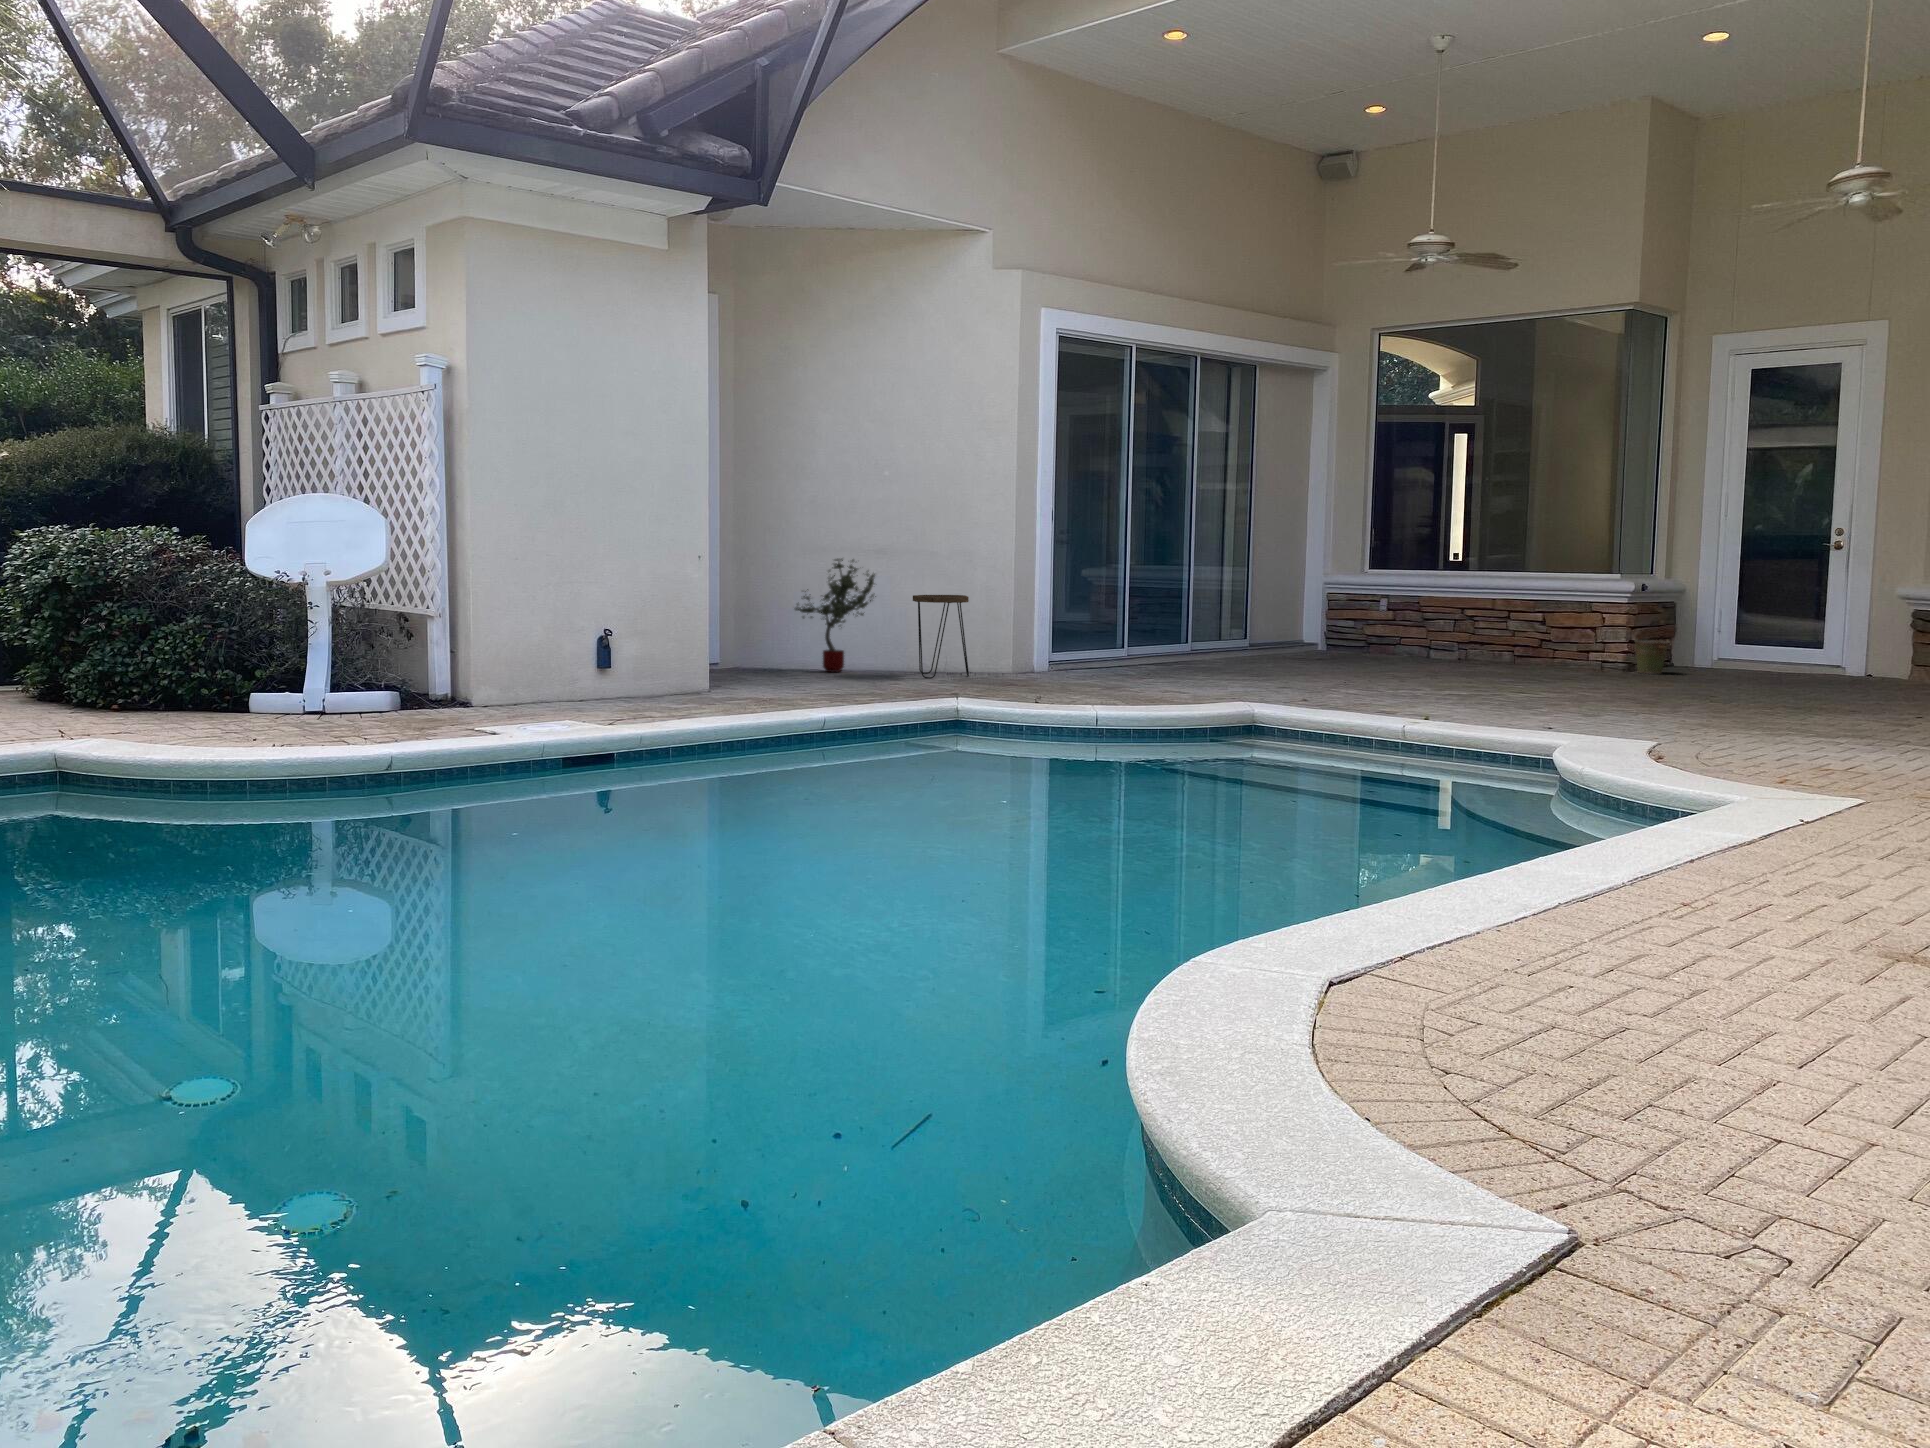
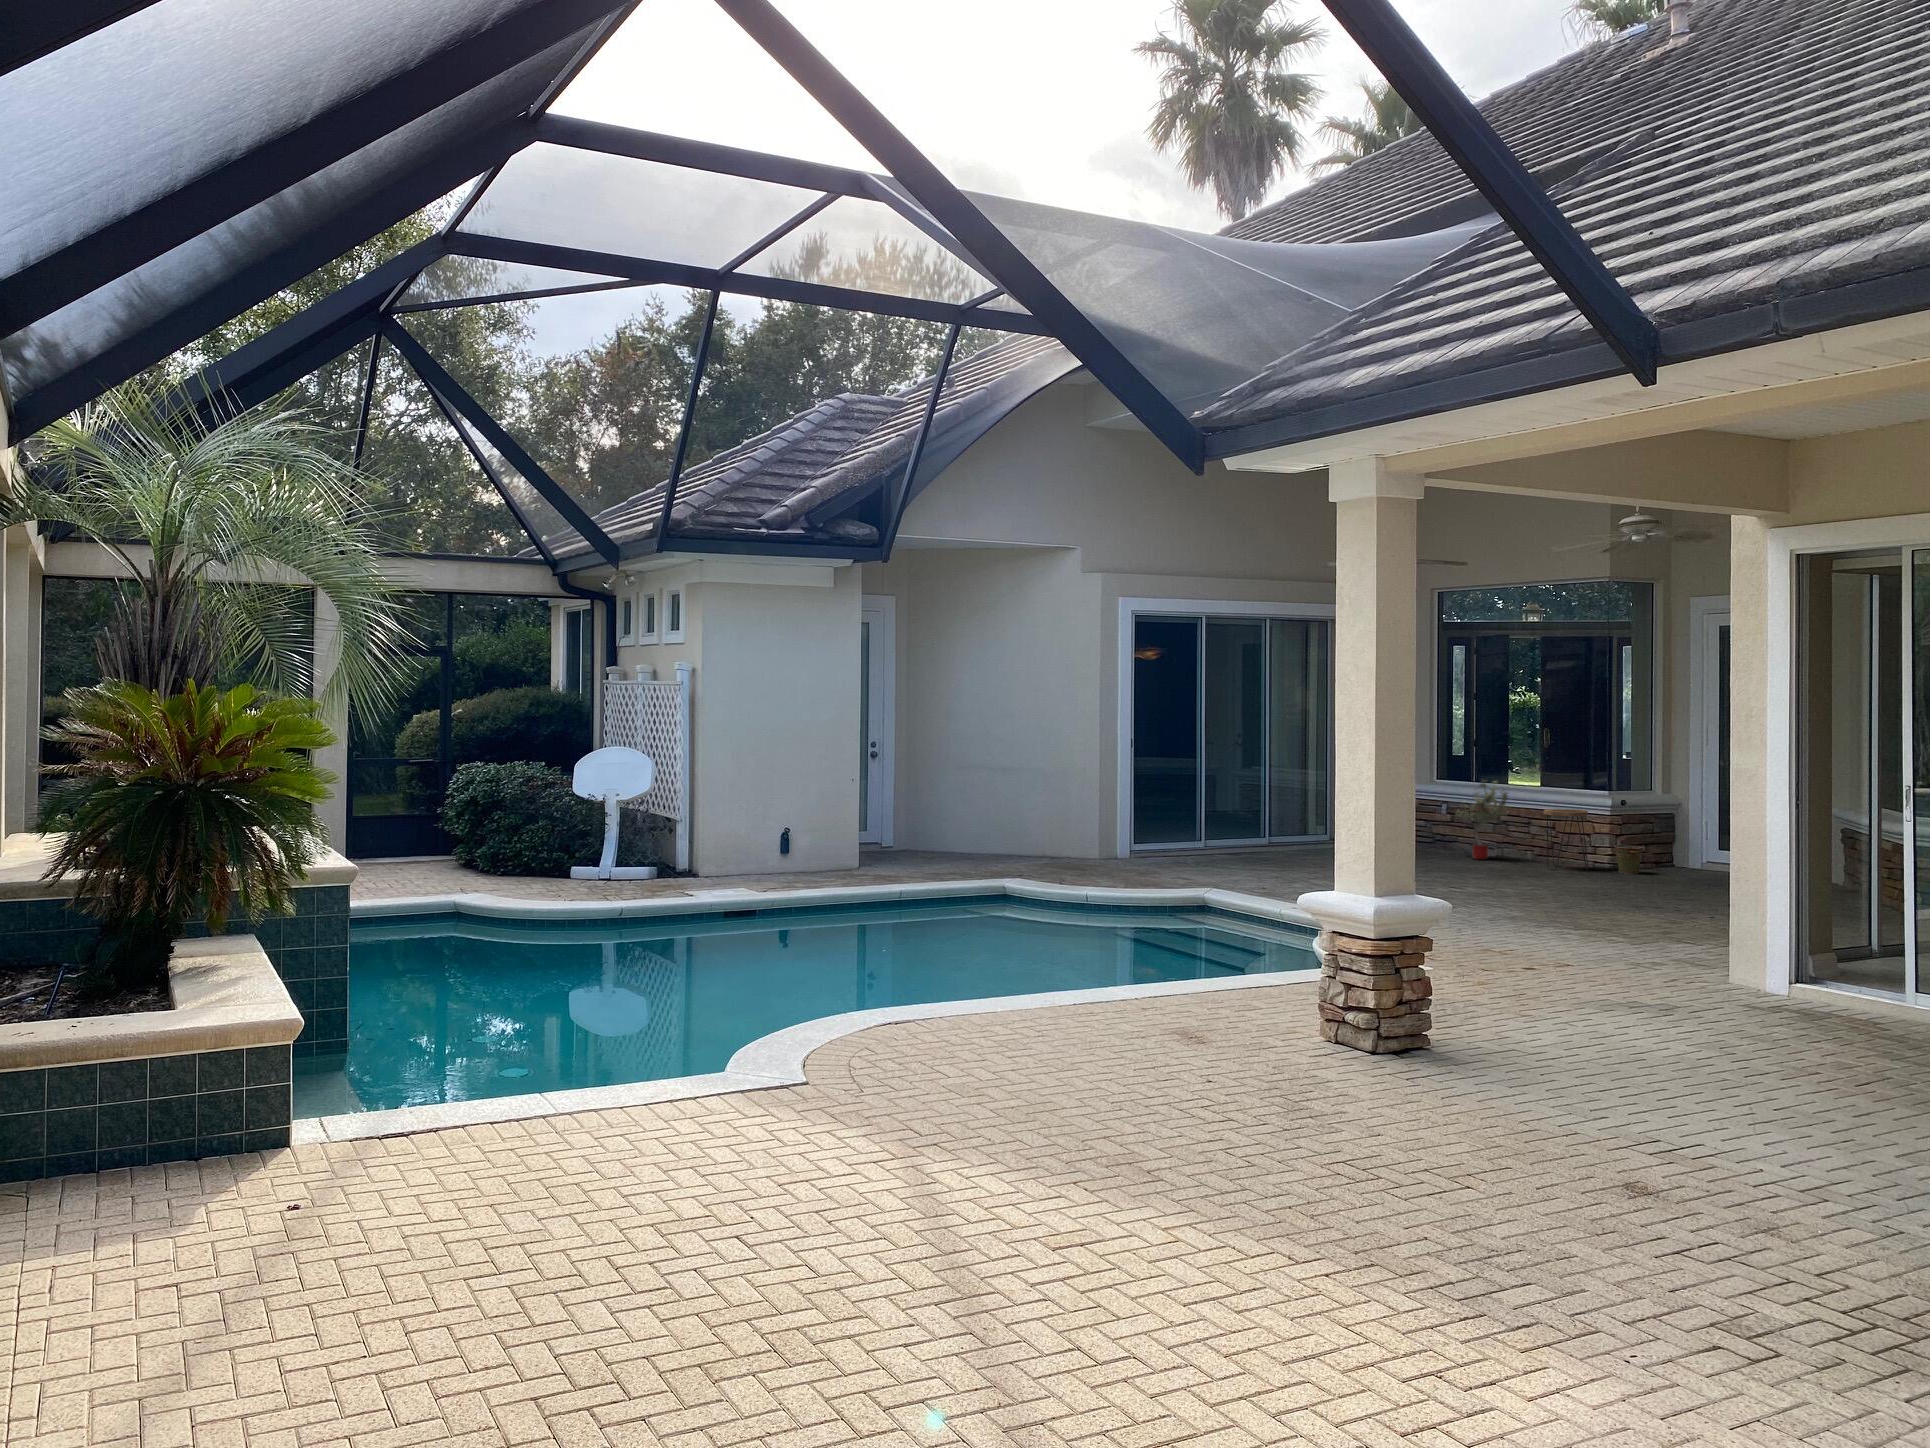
potted tree: present [795,559,876,672] -> present [1457,780,1508,860]
side table: present [913,595,969,679] -> present [1544,809,1588,870]

